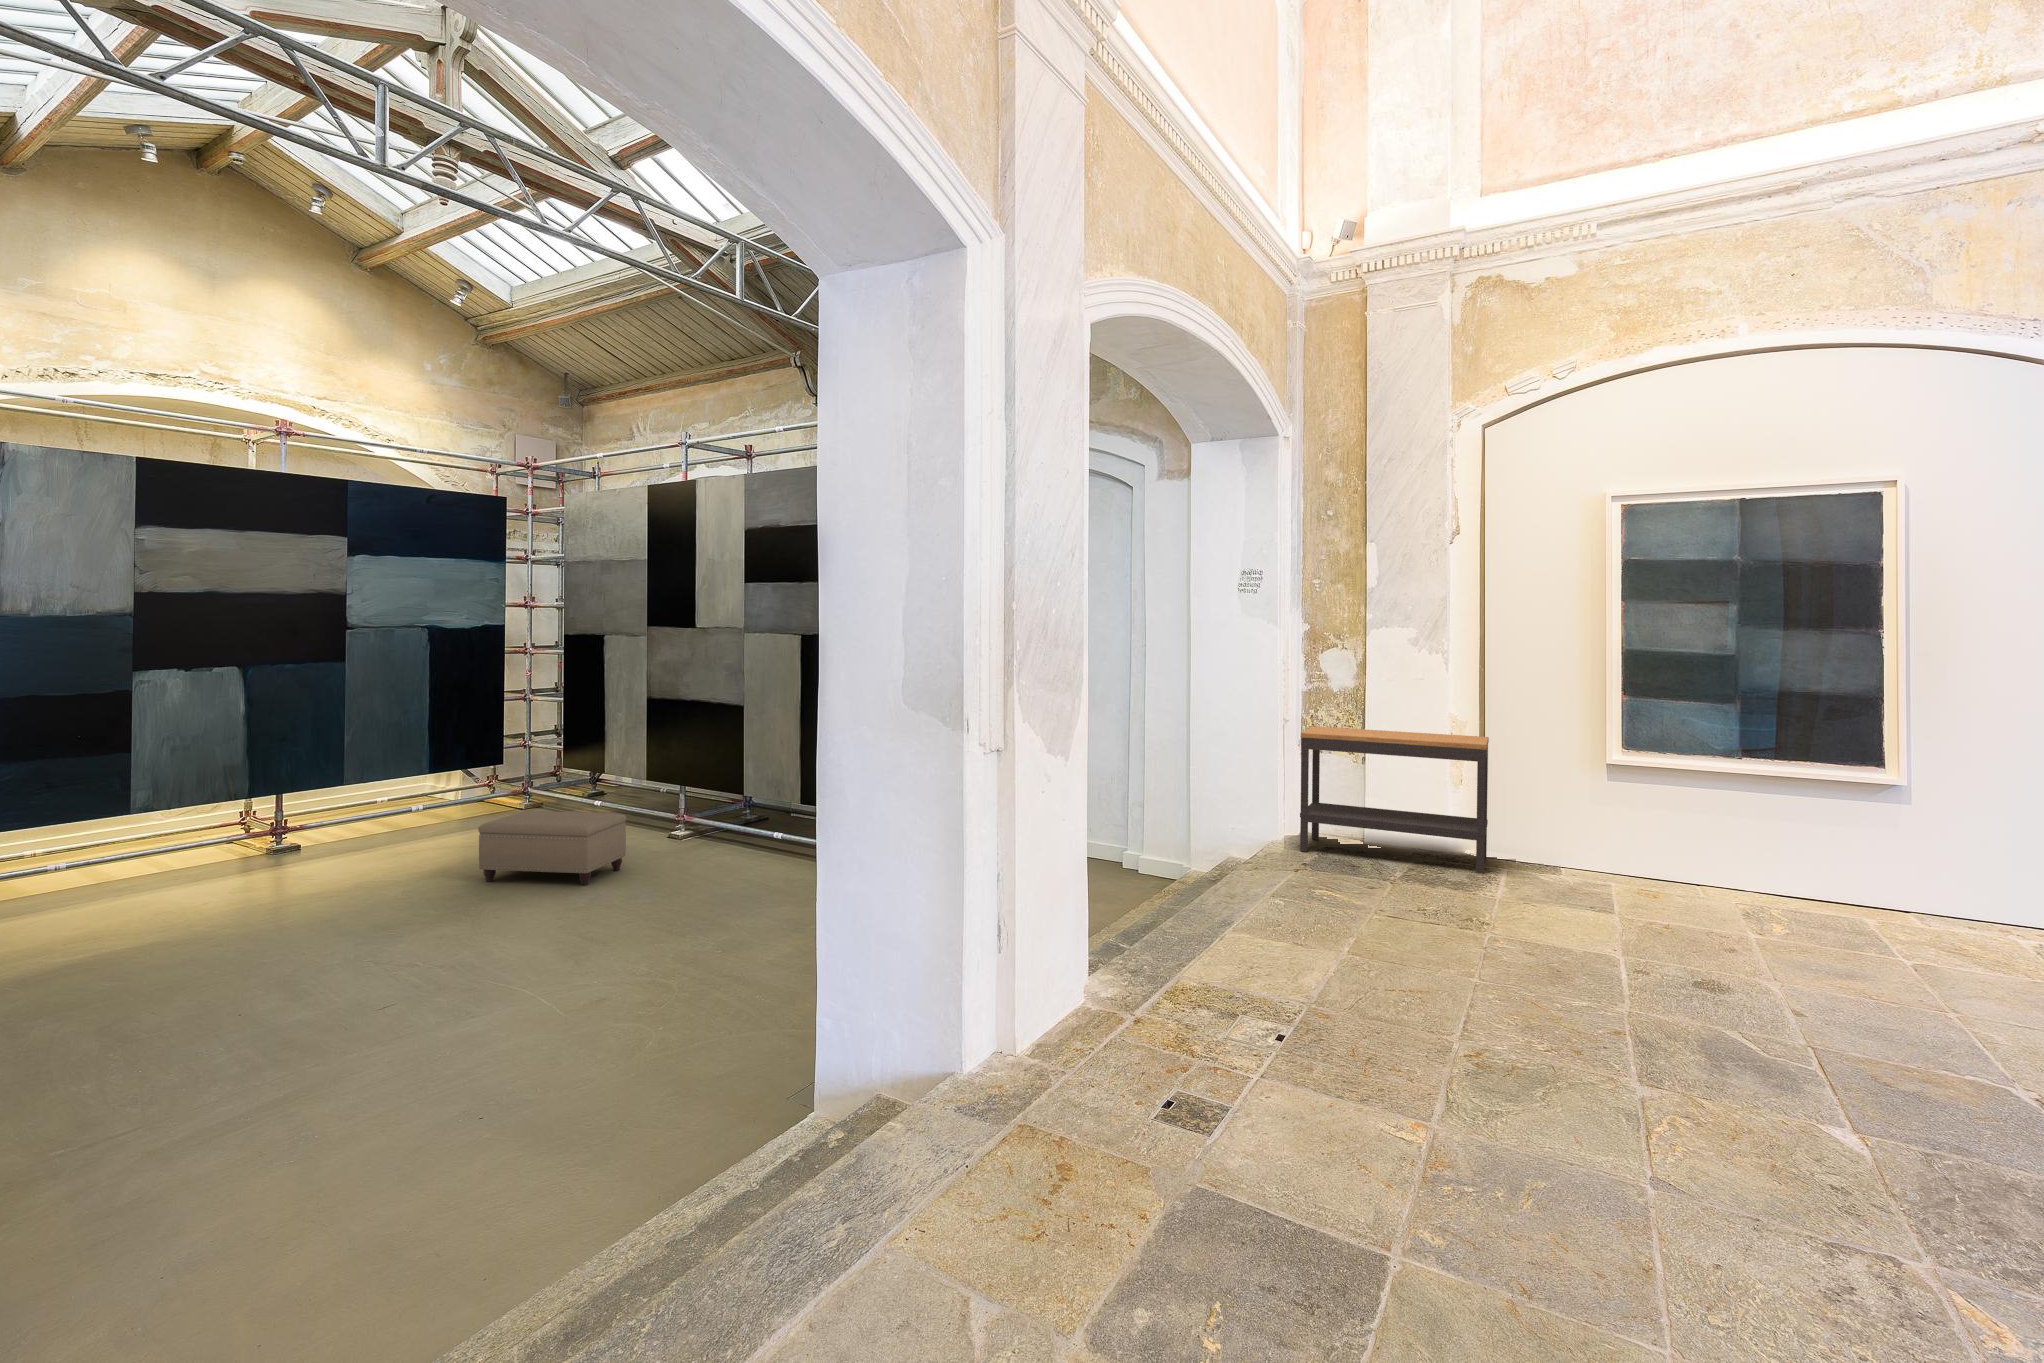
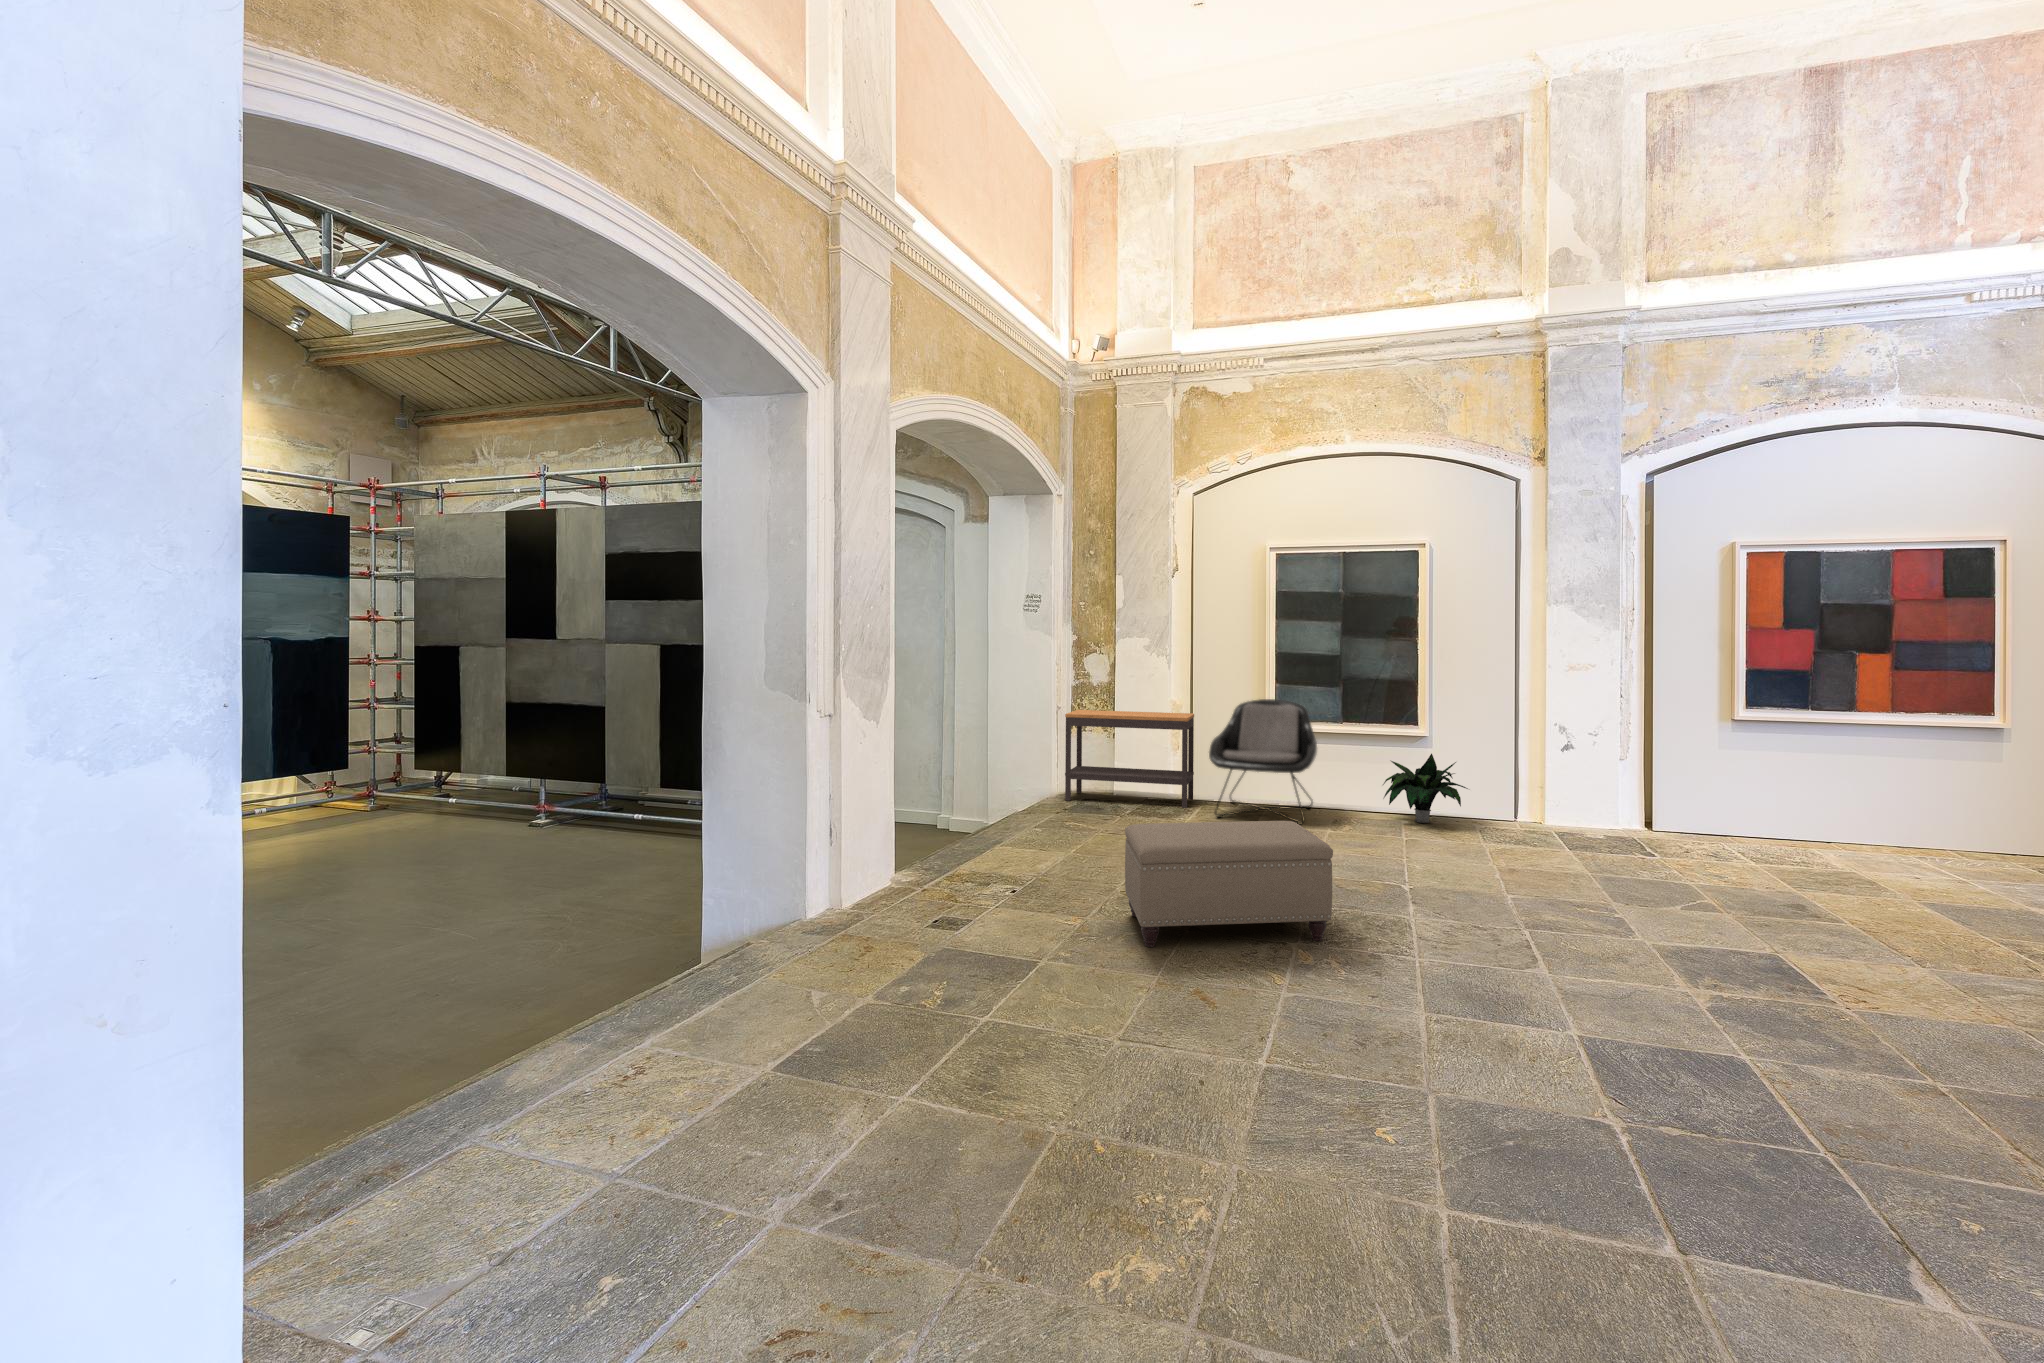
lounge chair: none [1528,720,1711,918] -> present [1209,699,1317,825]
ottoman: present [478,811,626,885] -> present [1125,821,1333,947]
potted plant: none [1821,816,1997,928] -> present [1383,754,1468,823]

